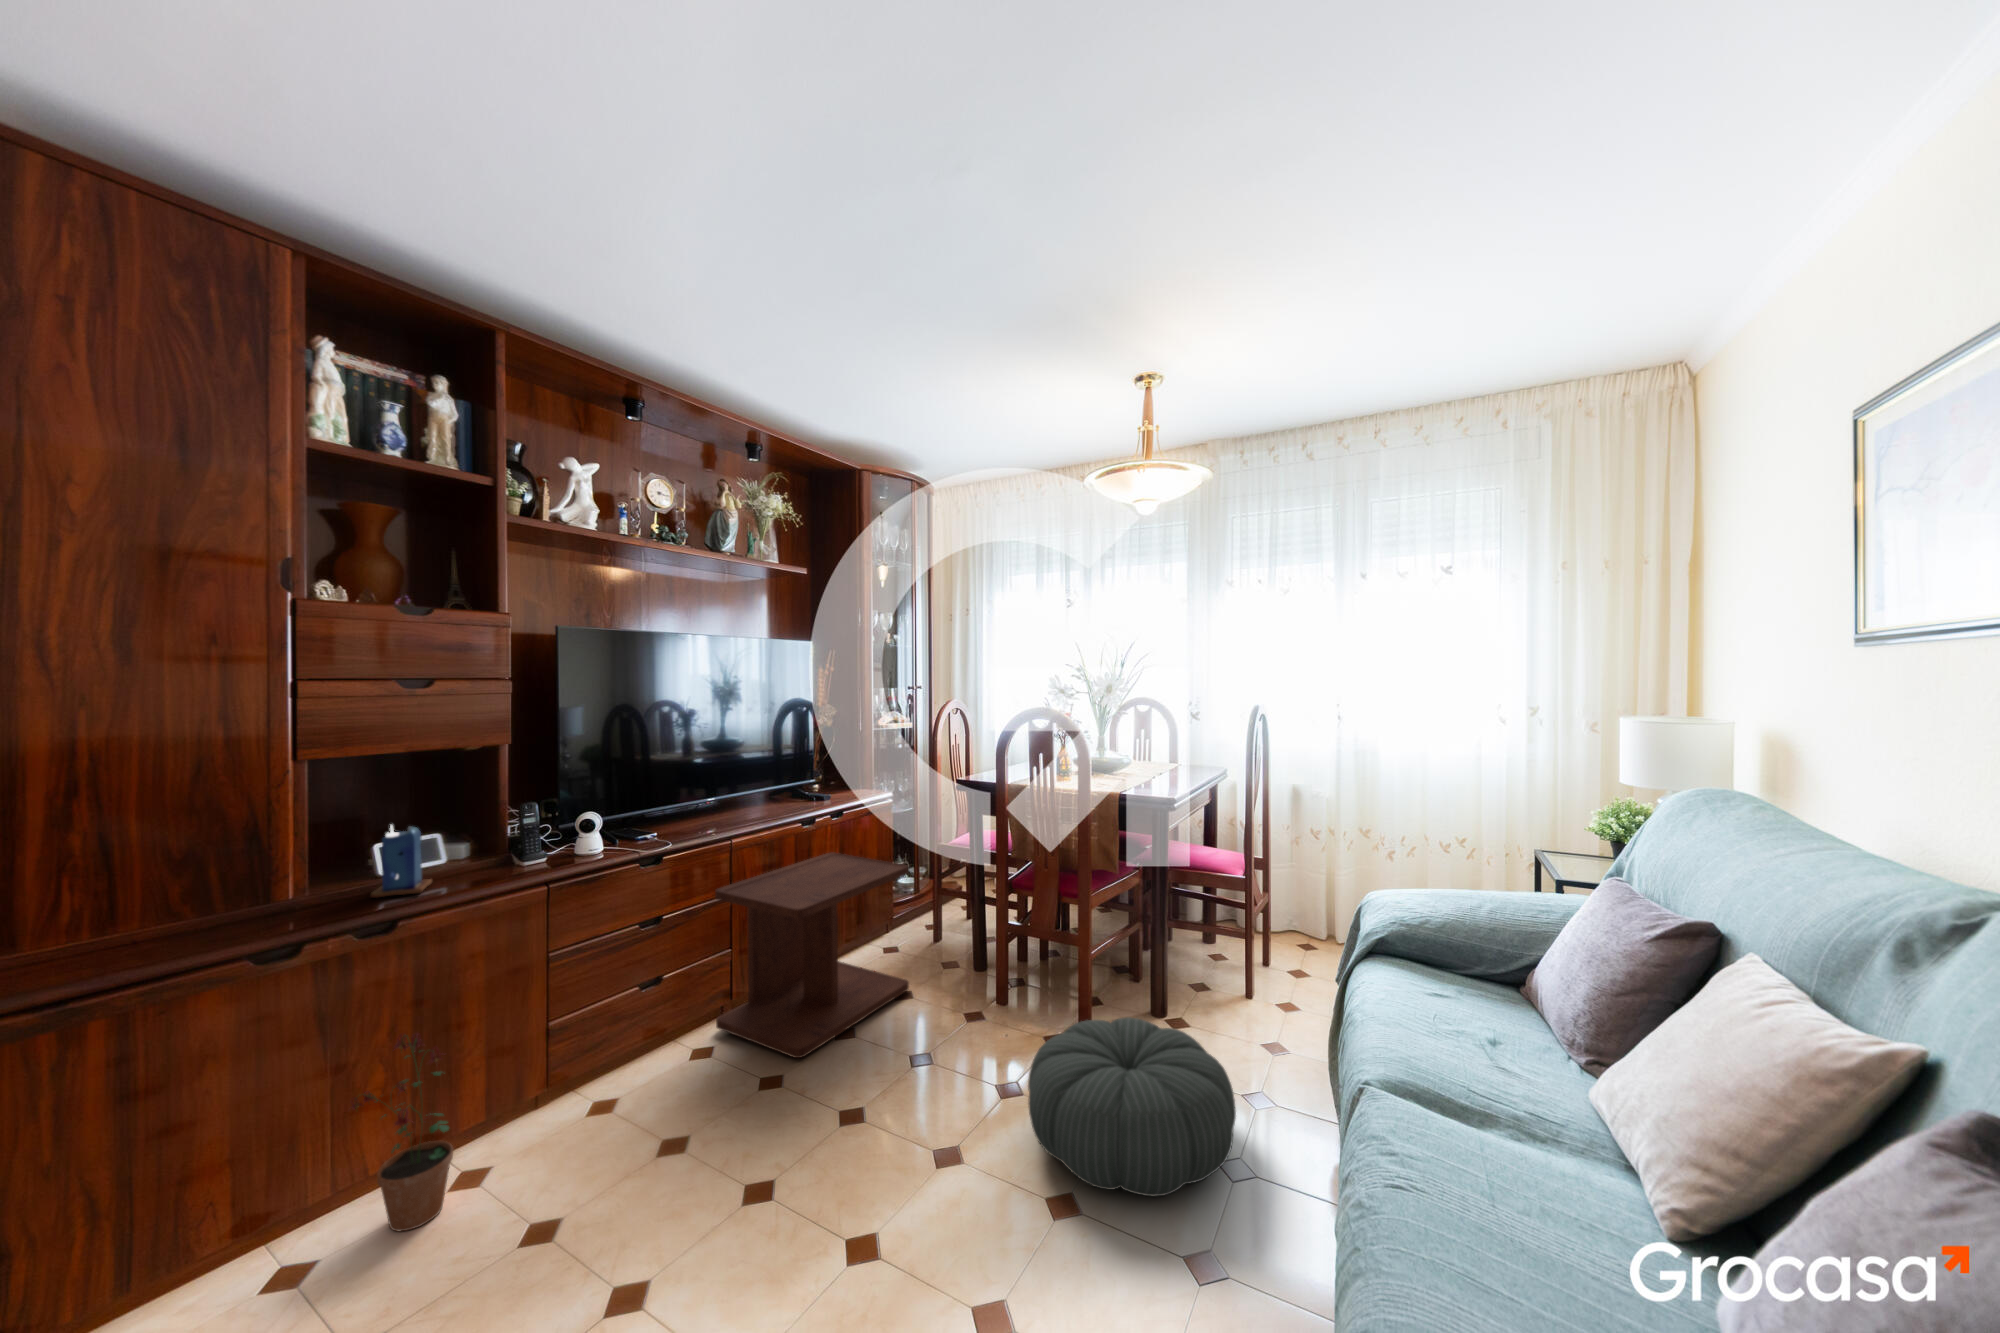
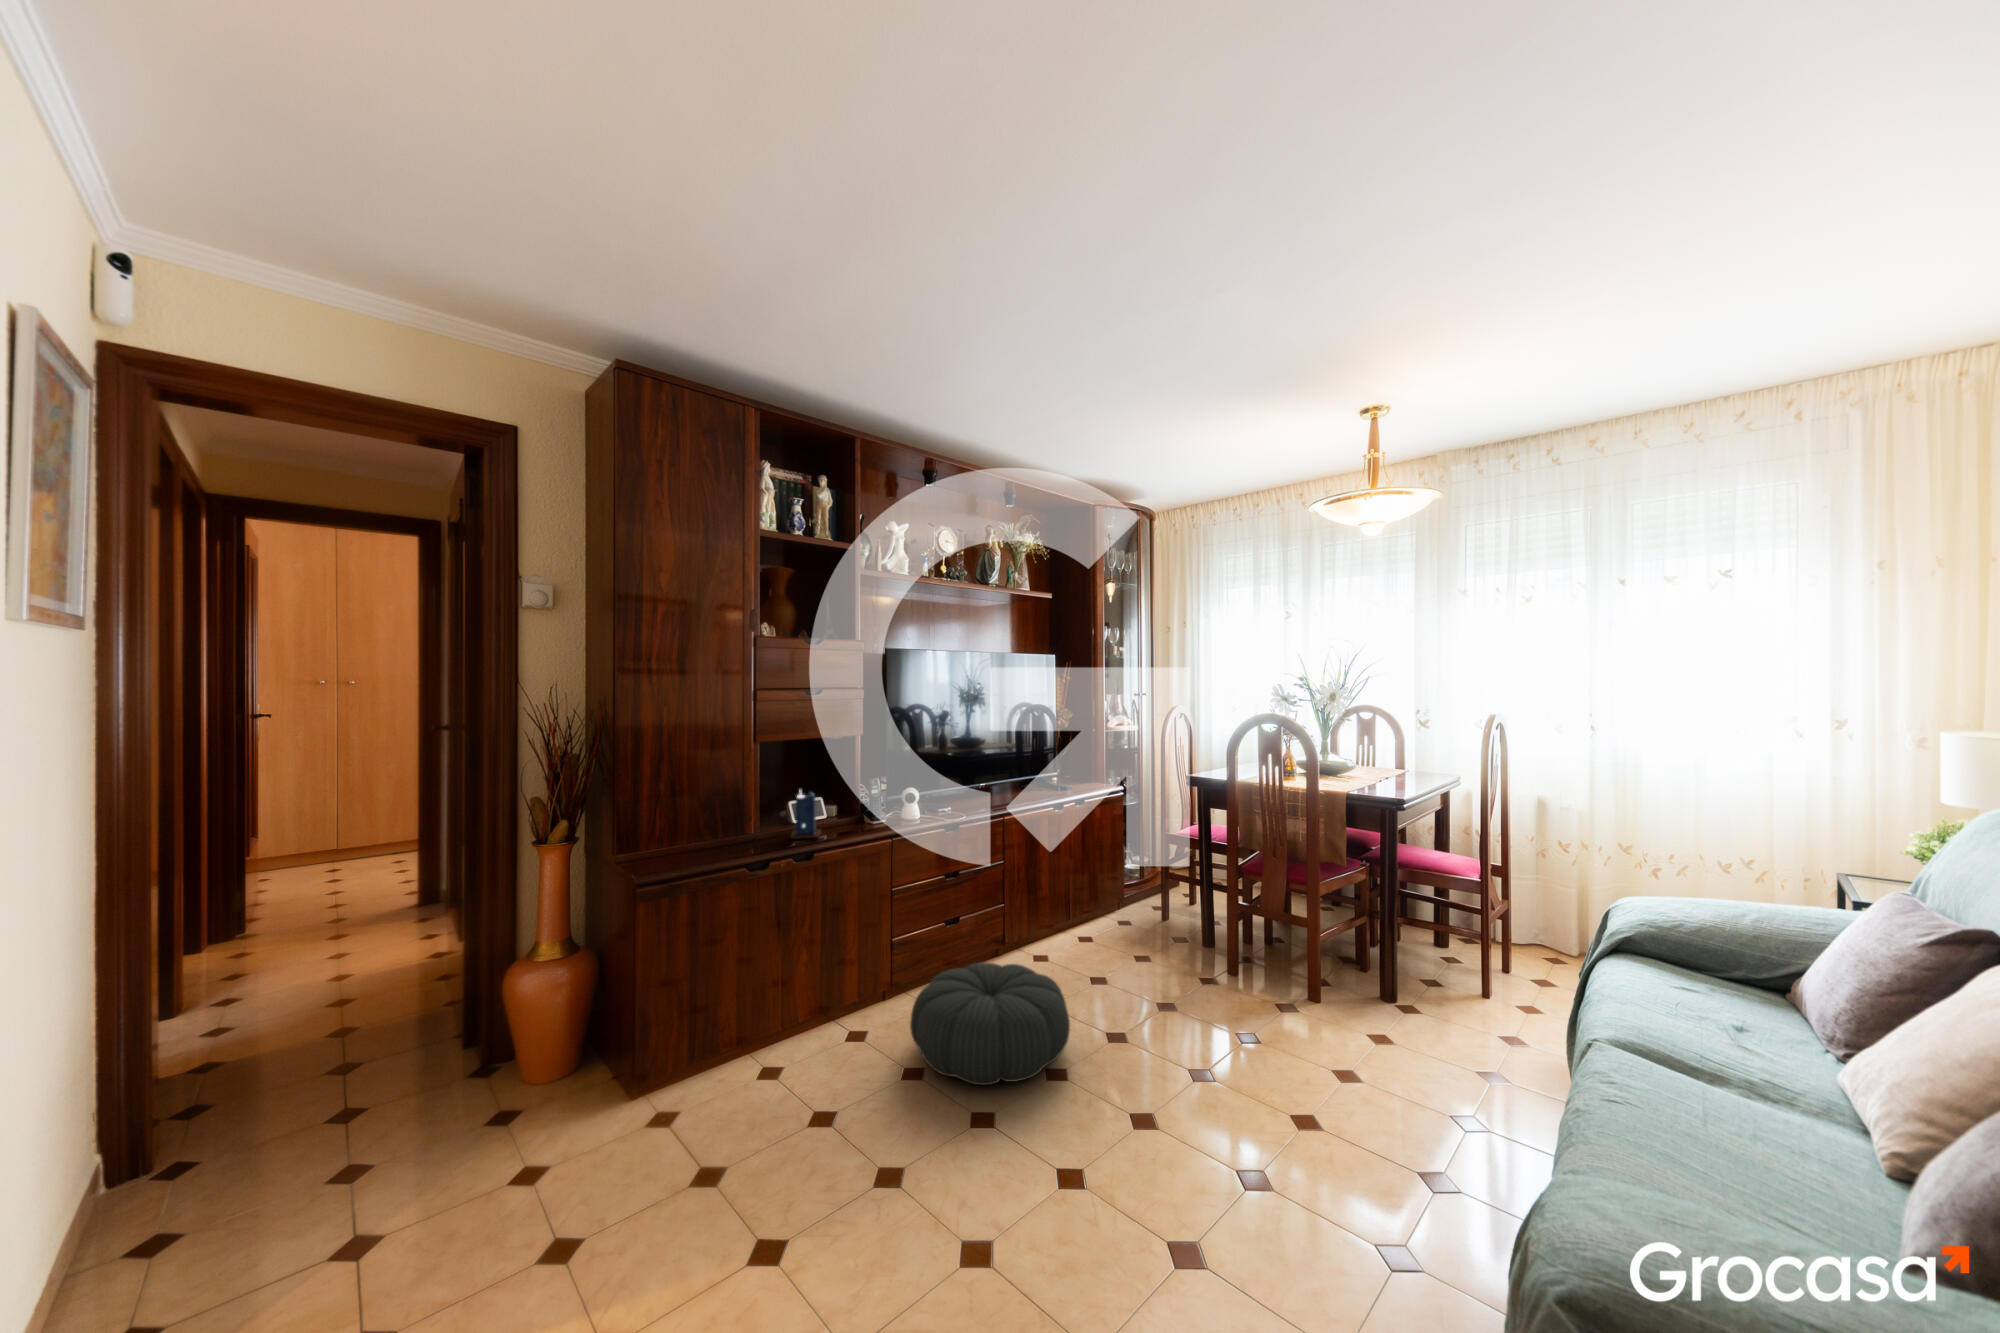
side table: present [715,852,909,1058] -> none [998,835,1151,995]
pouf: present [1028,1017,1236,1196] -> present [910,962,1070,1085]
potted plant: present [352,1034,453,1231] -> none [788,932,853,1066]

